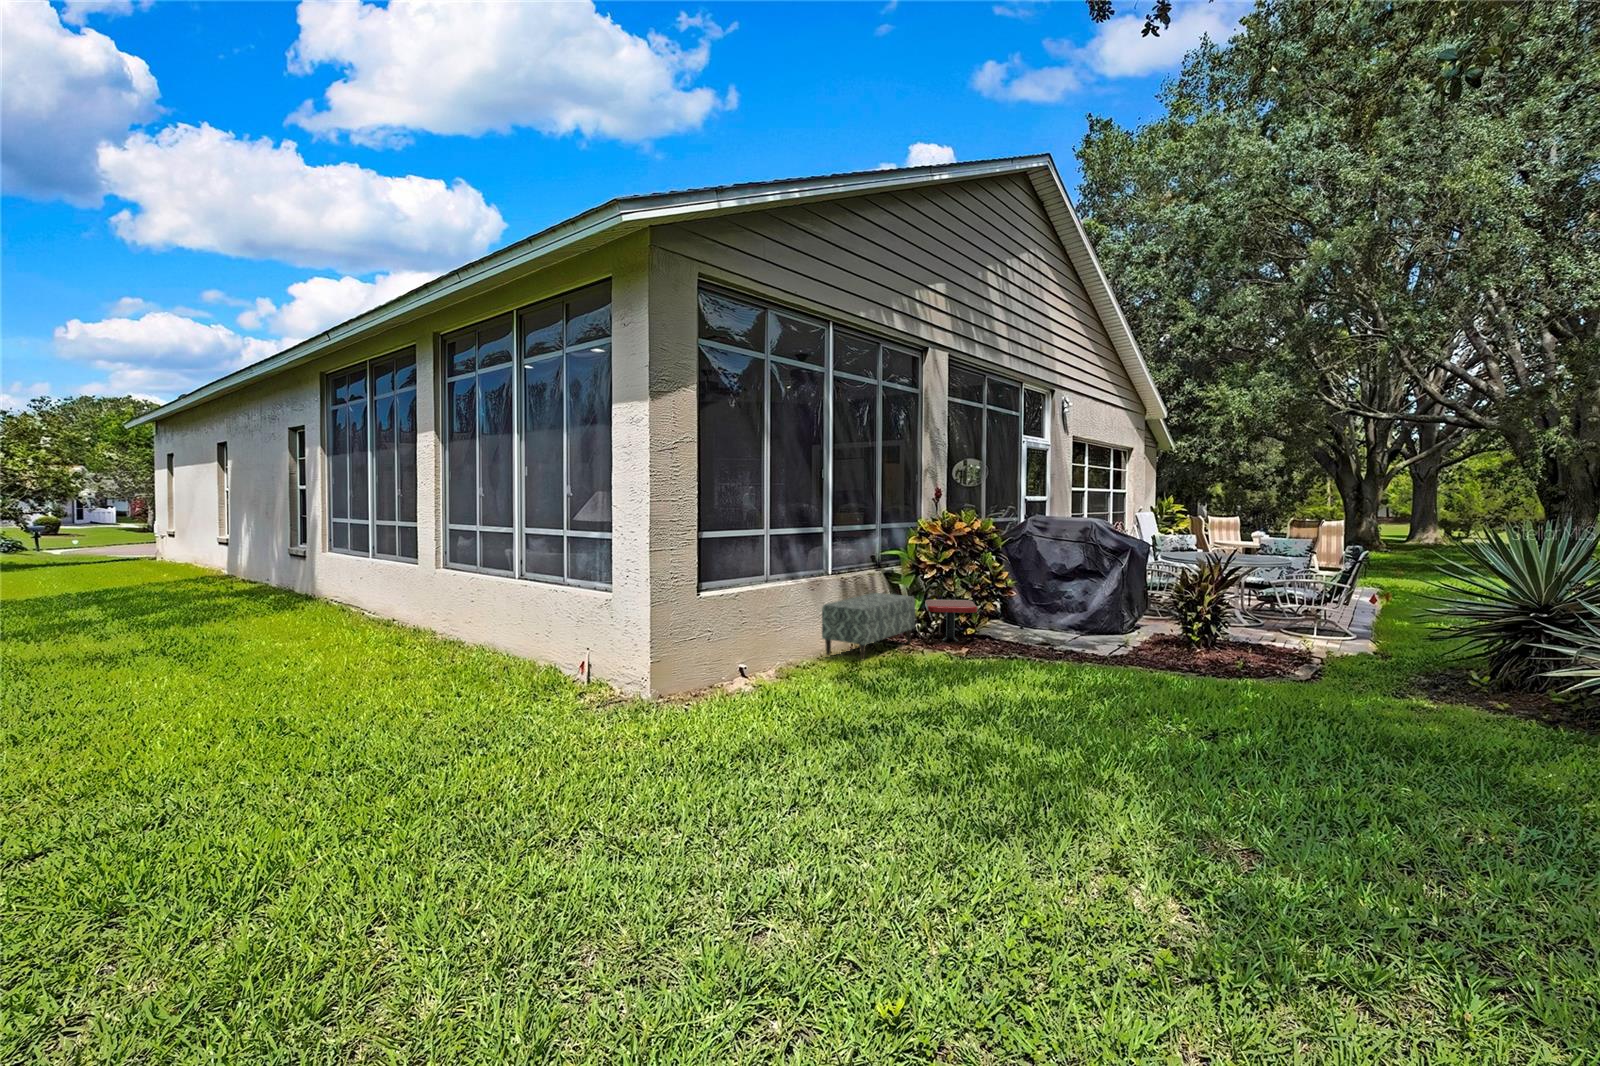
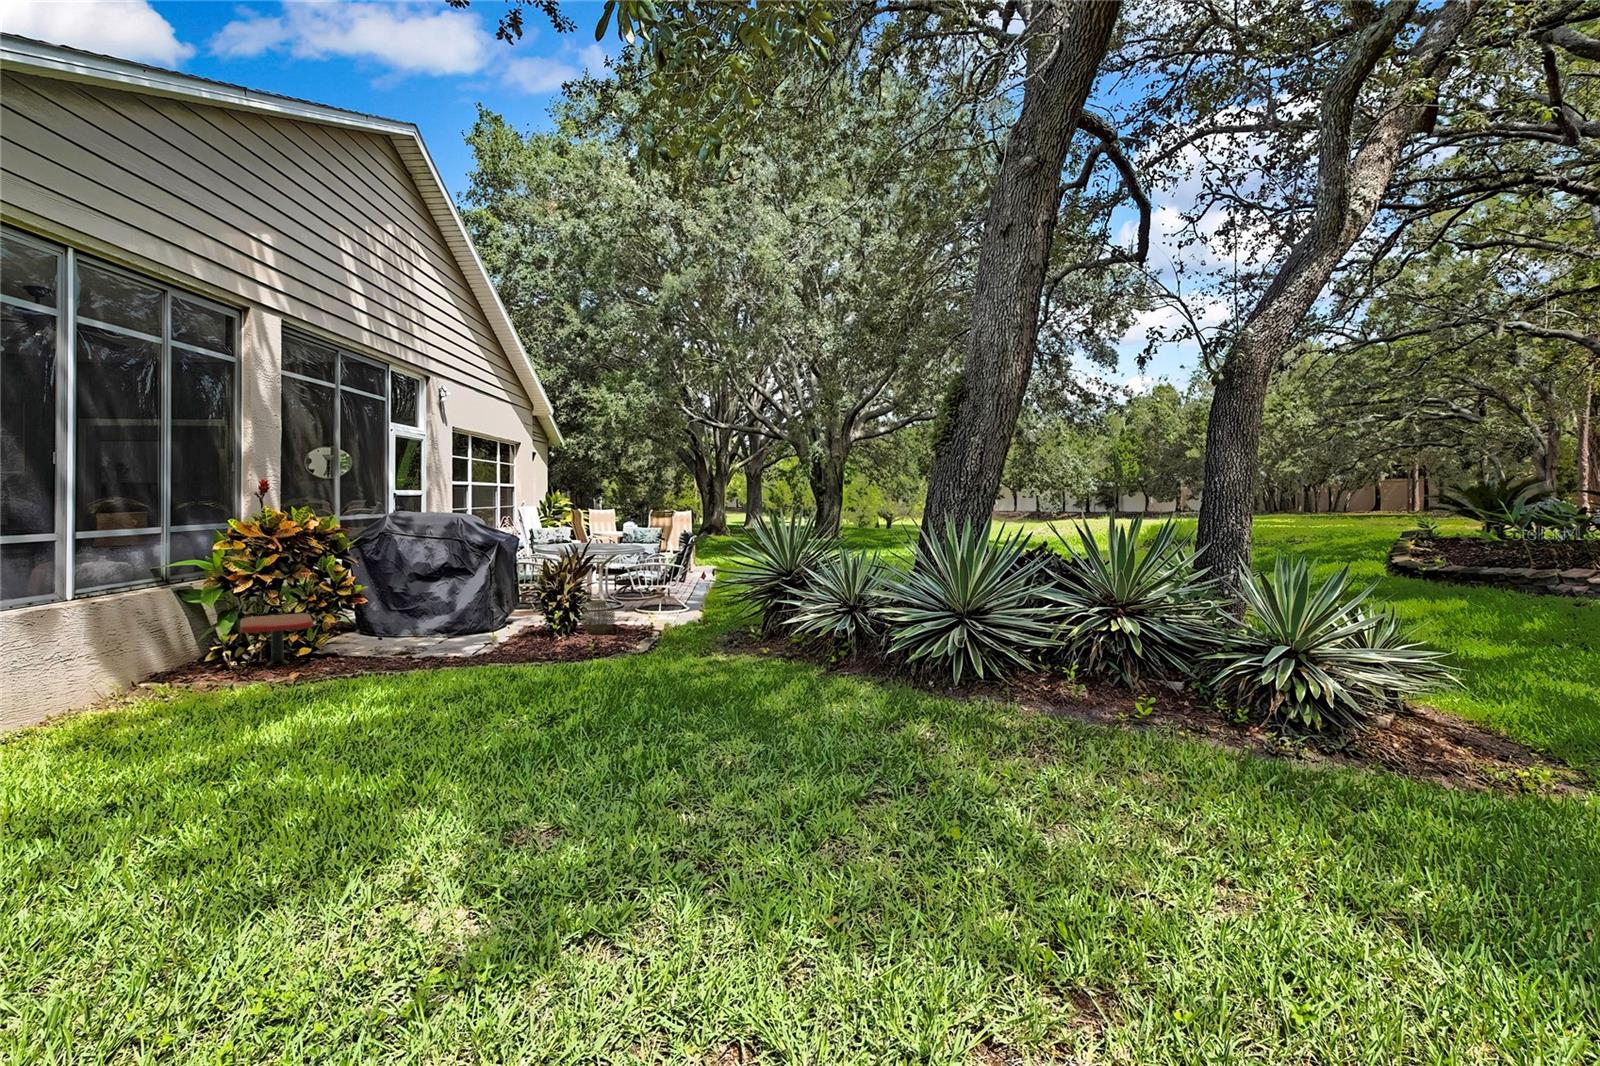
bench: present [822,593,915,660] -> none [47,616,222,712]
woven basket: none [1226,612,1266,651] -> present [582,600,614,634]

